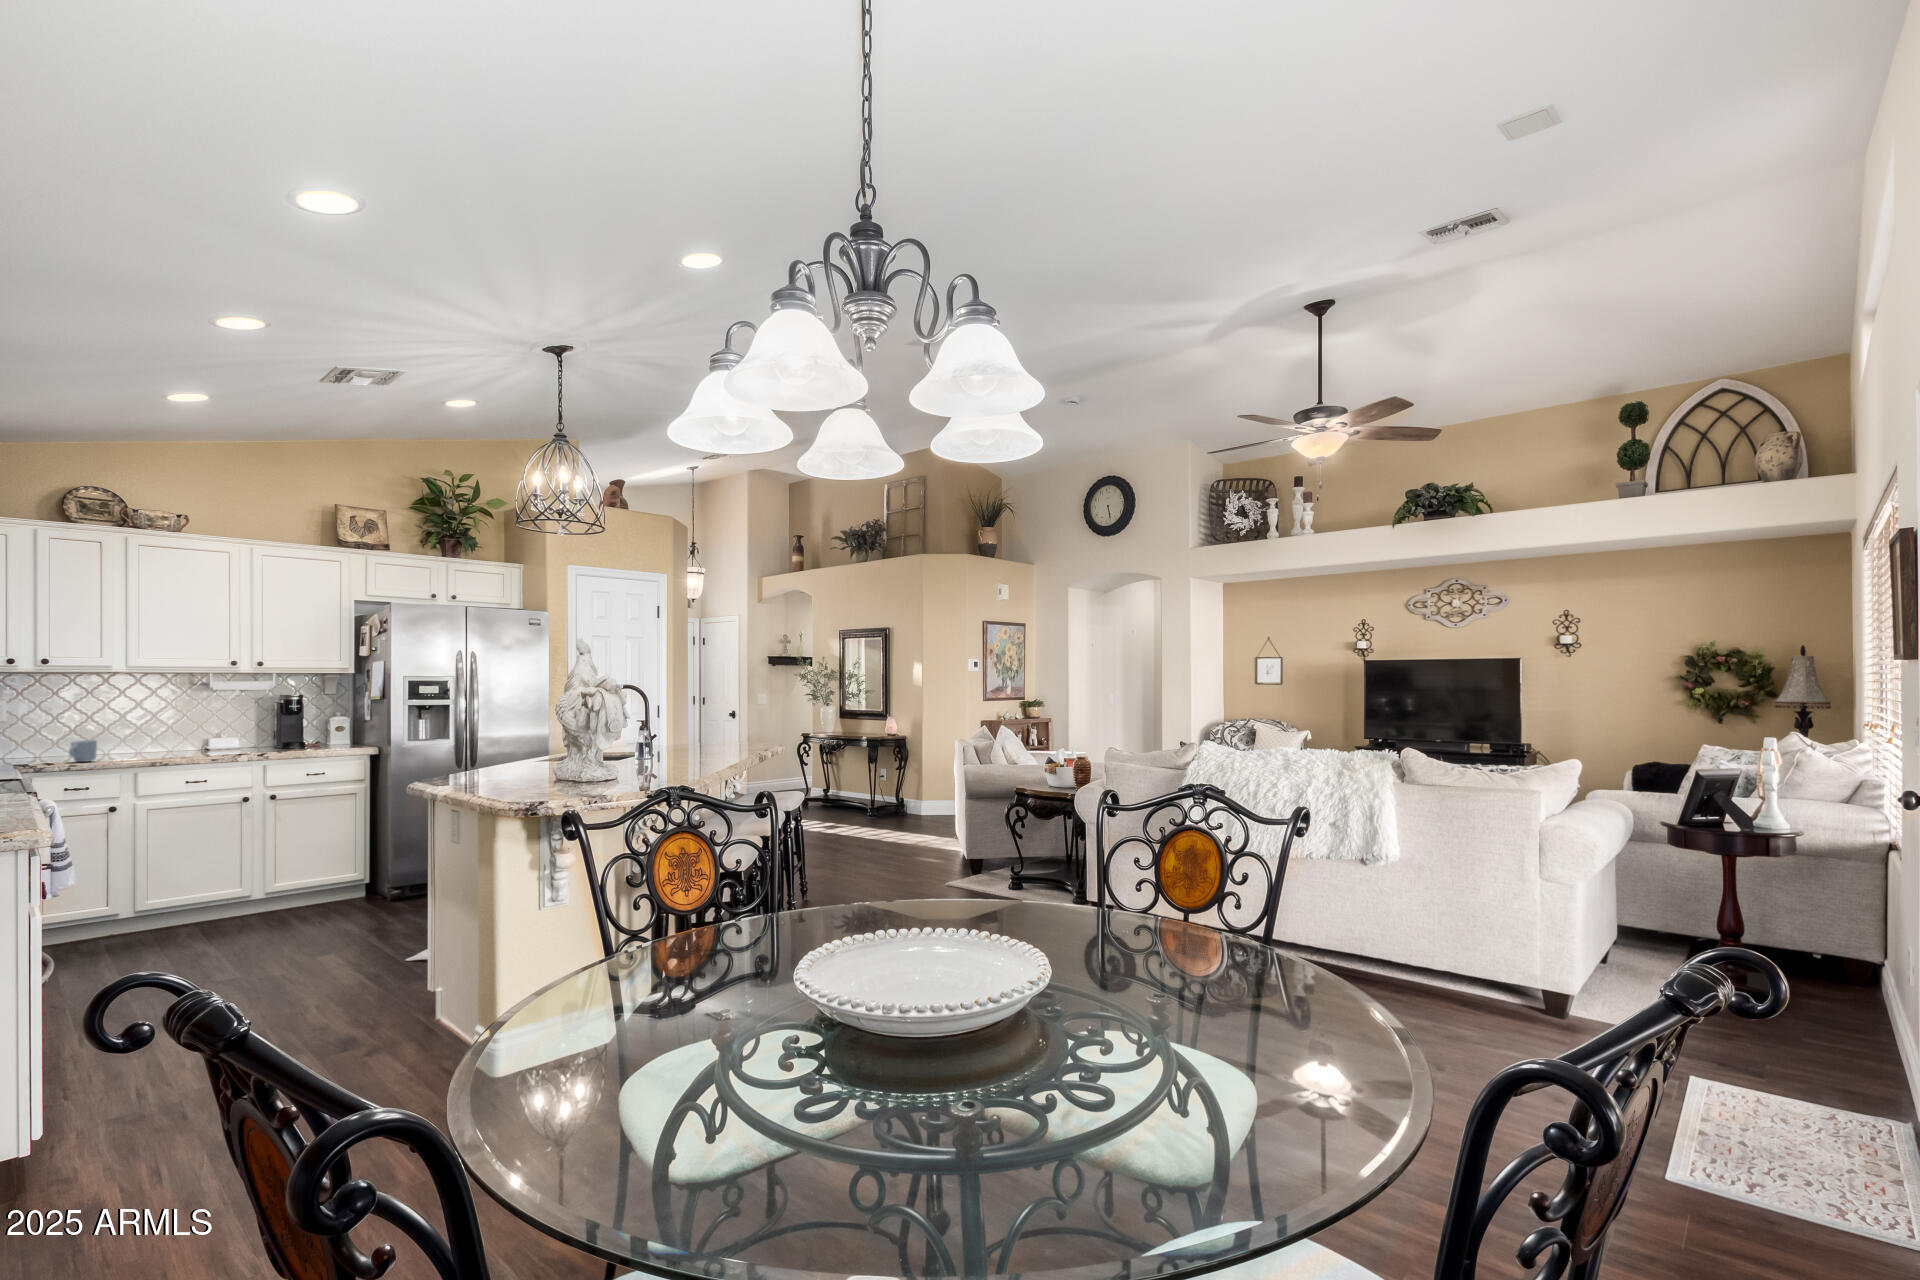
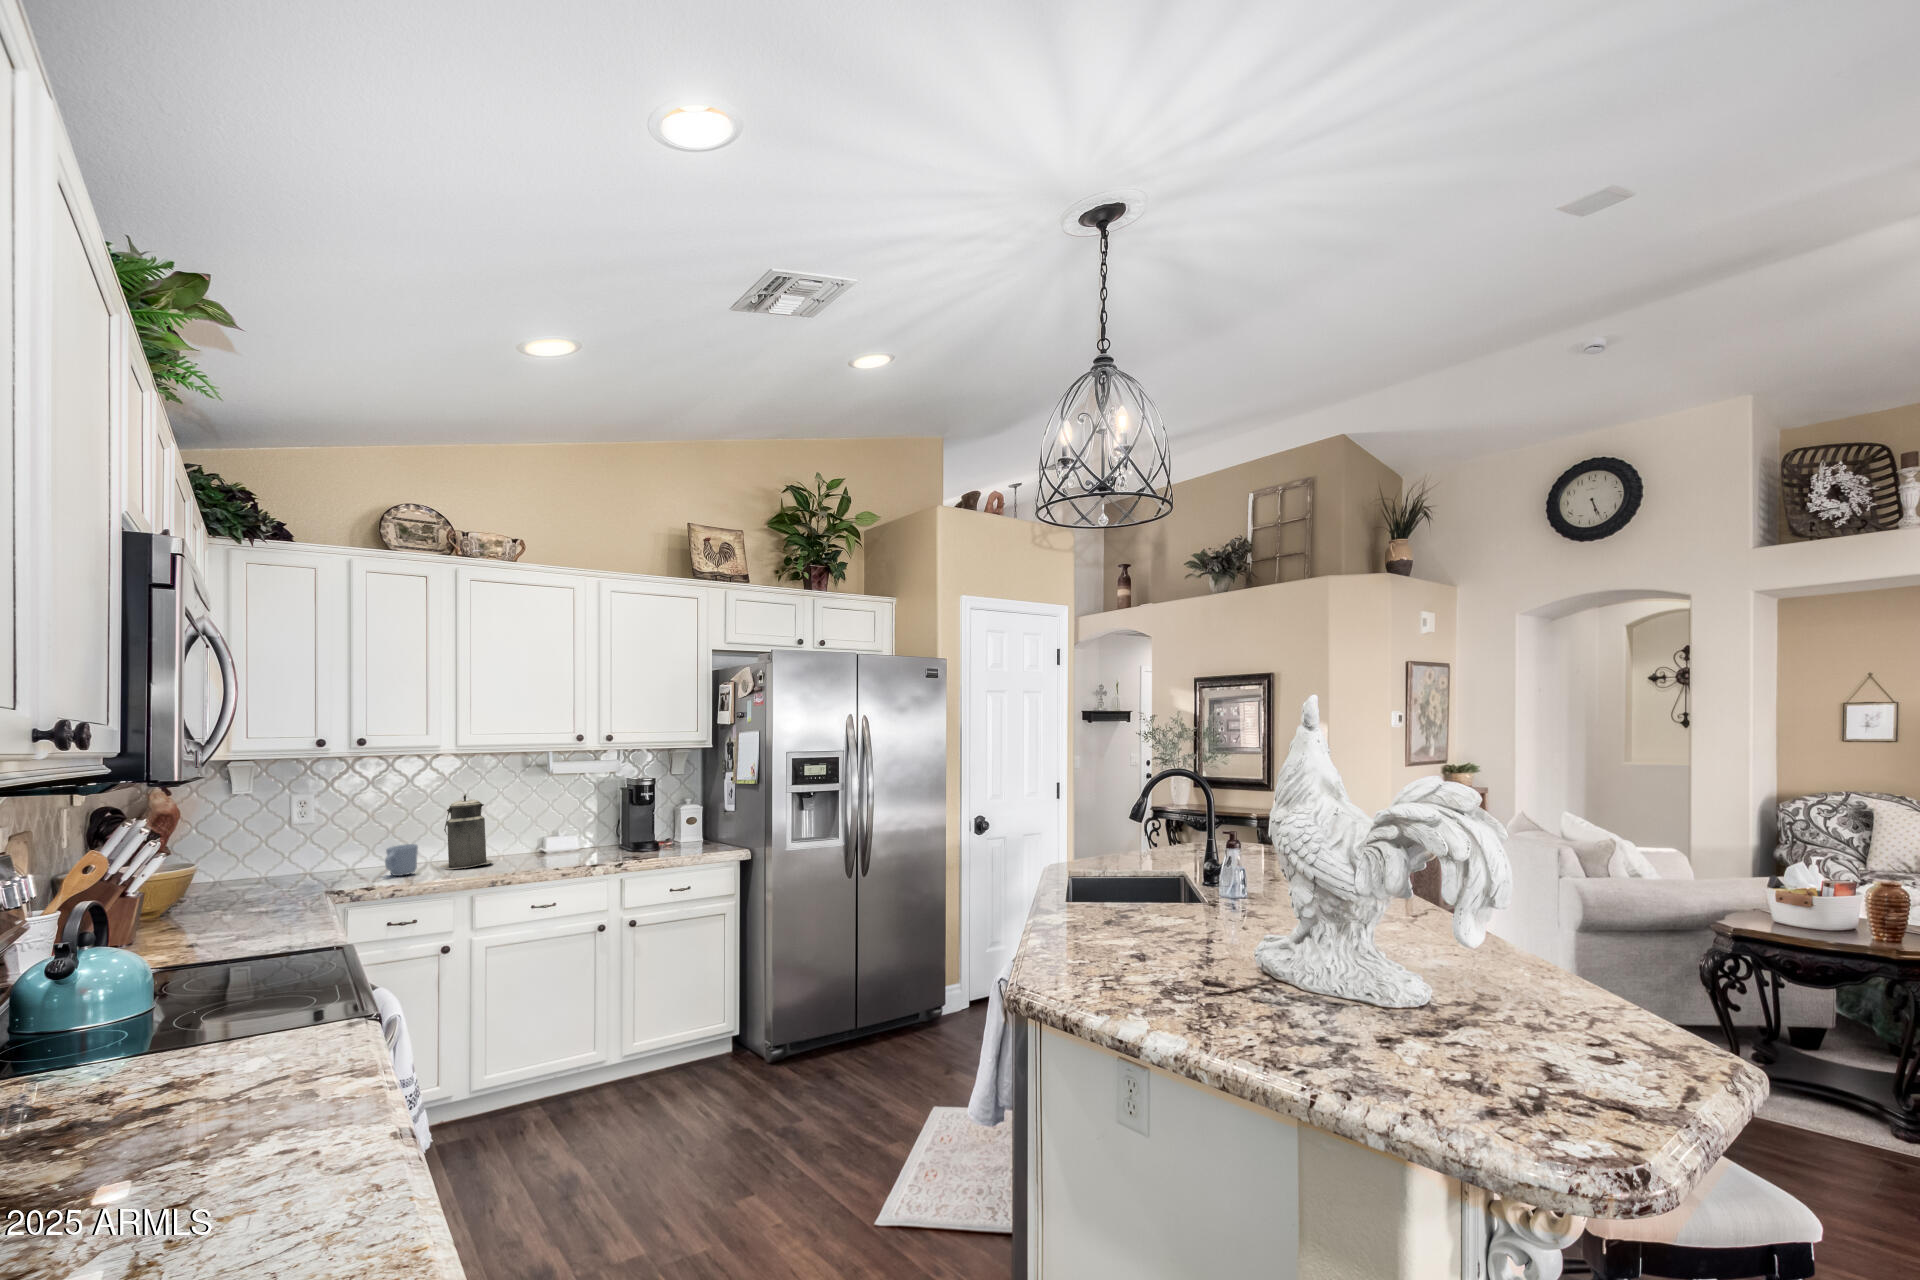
canister: none [115,705,163,760] -> present [439,794,493,870]

